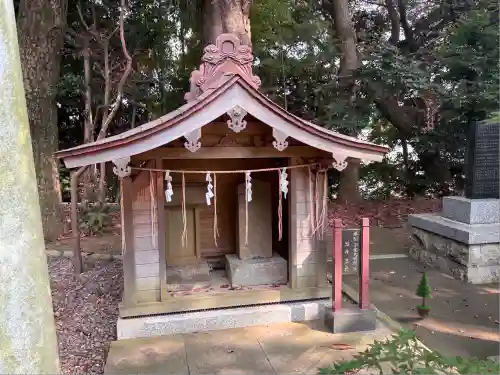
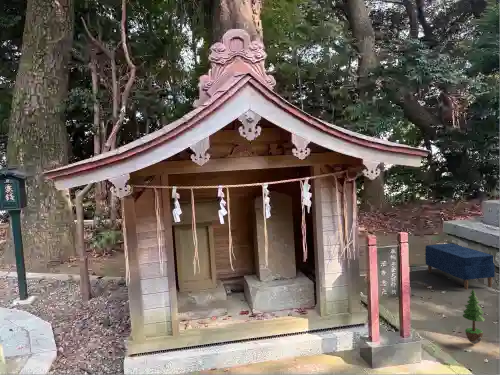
bench: none [391,234,450,275] -> present [425,243,495,290]

